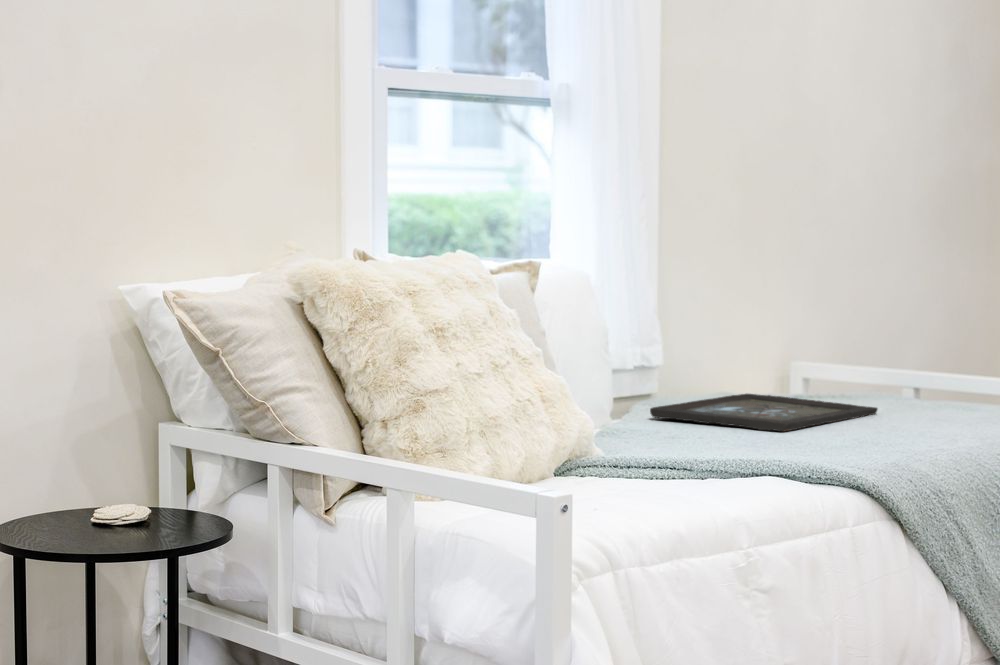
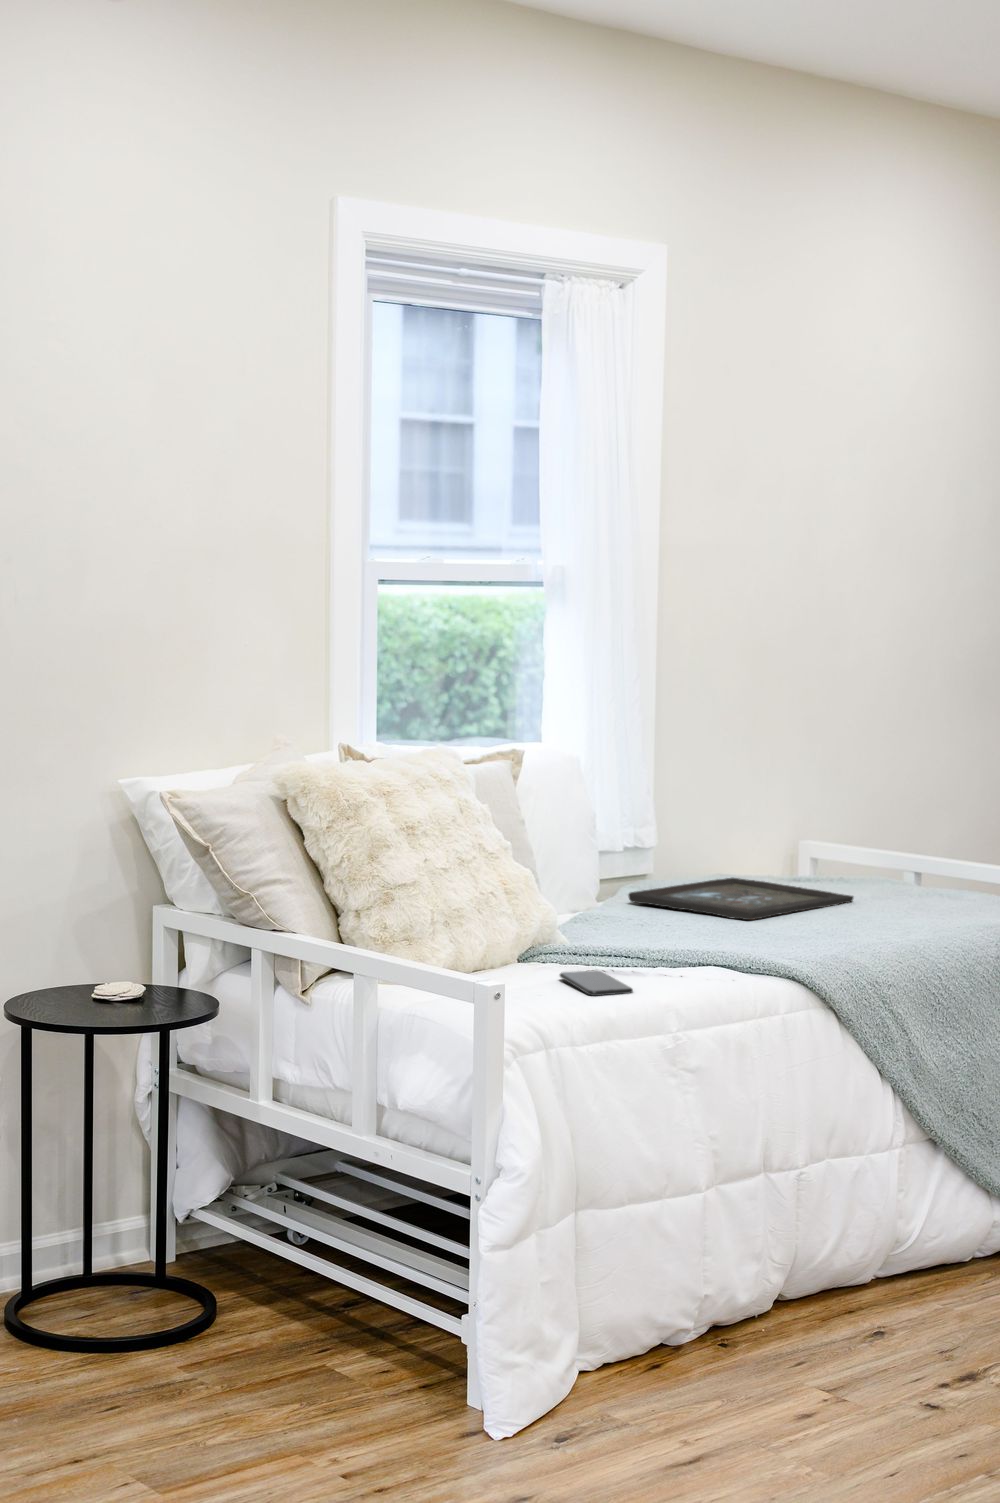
smartphone: none [609,482,697,509] -> present [560,970,633,996]

